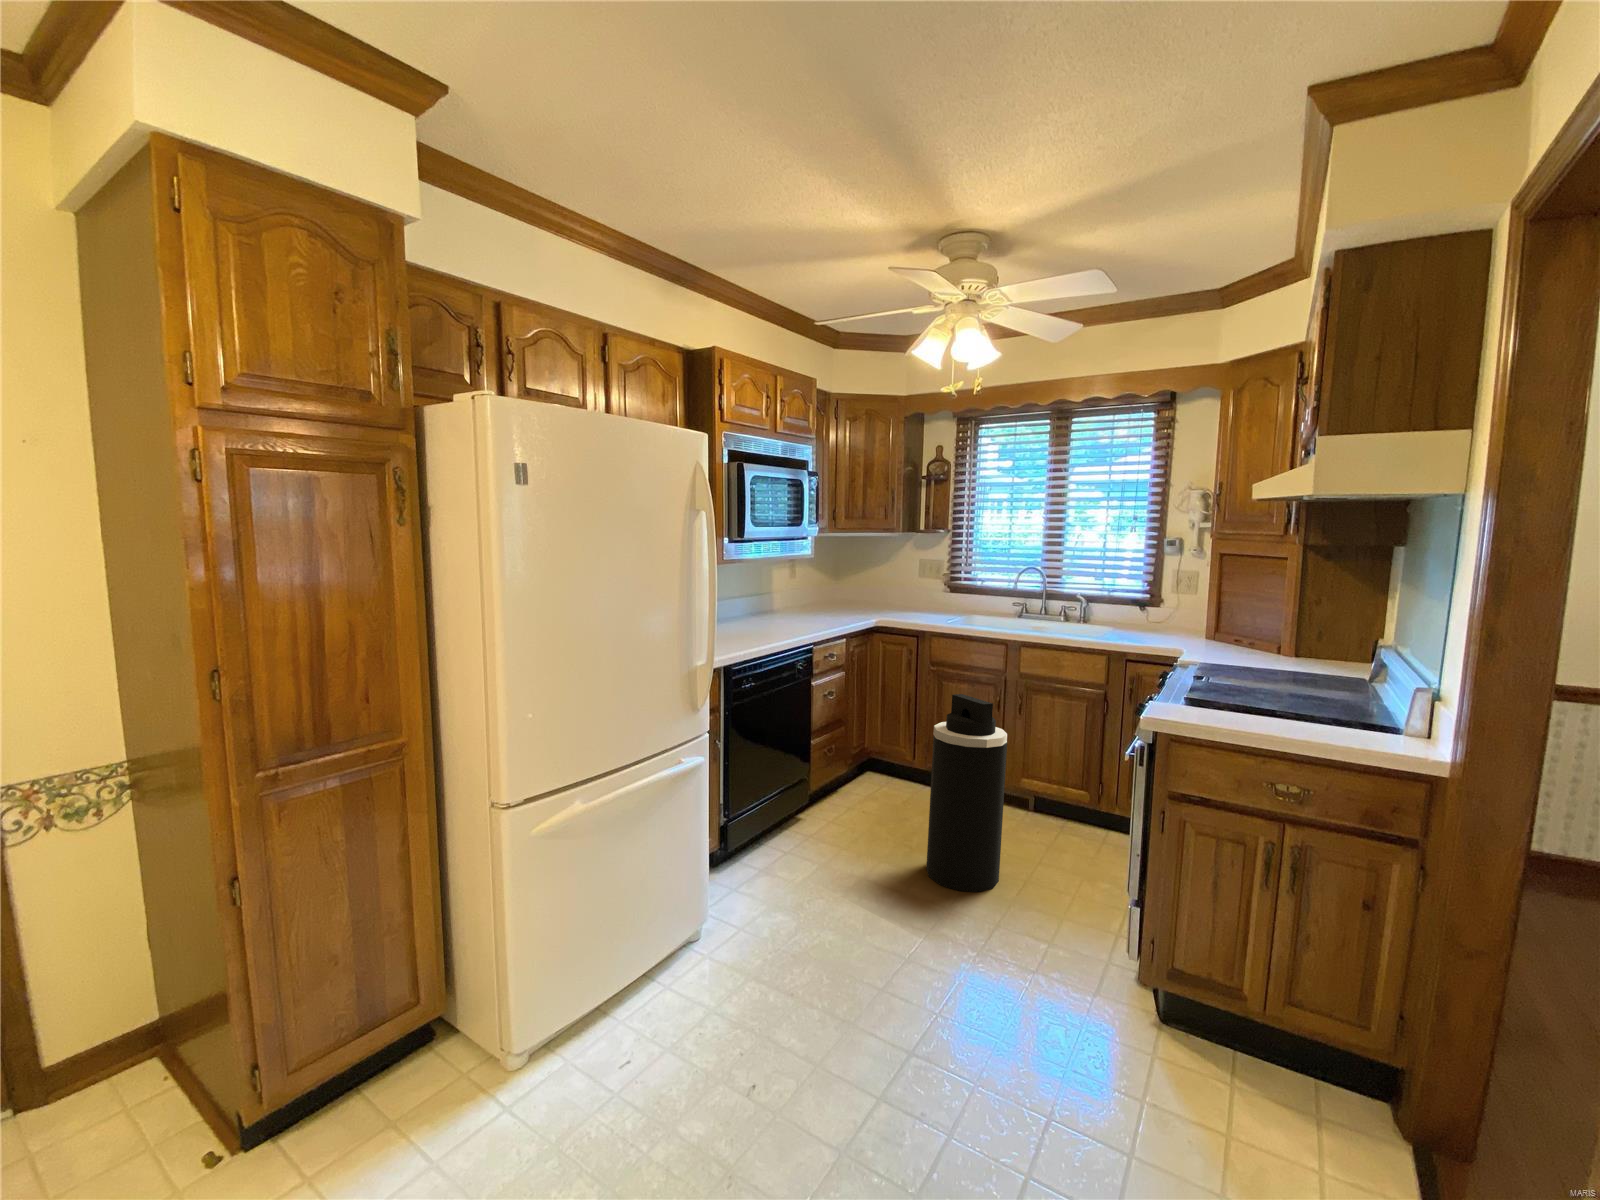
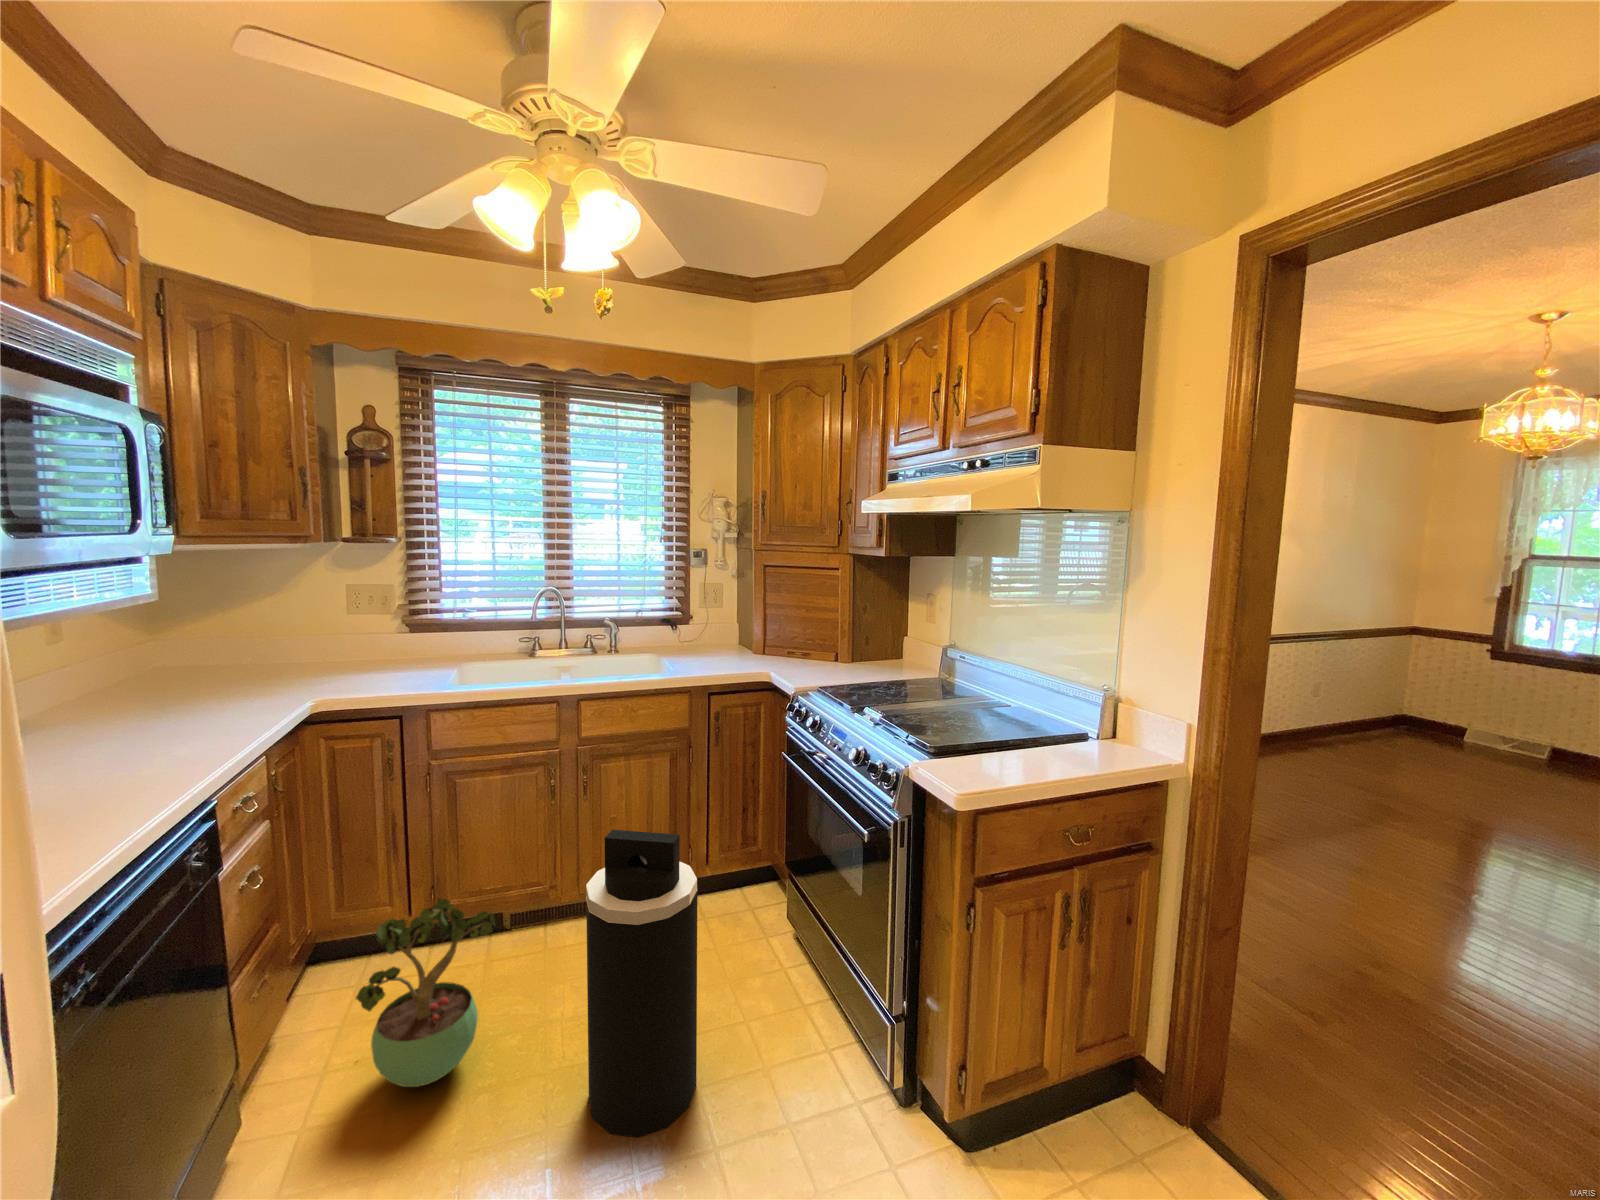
potted plant: none [844,718,914,823] -> present [356,898,495,1087]

